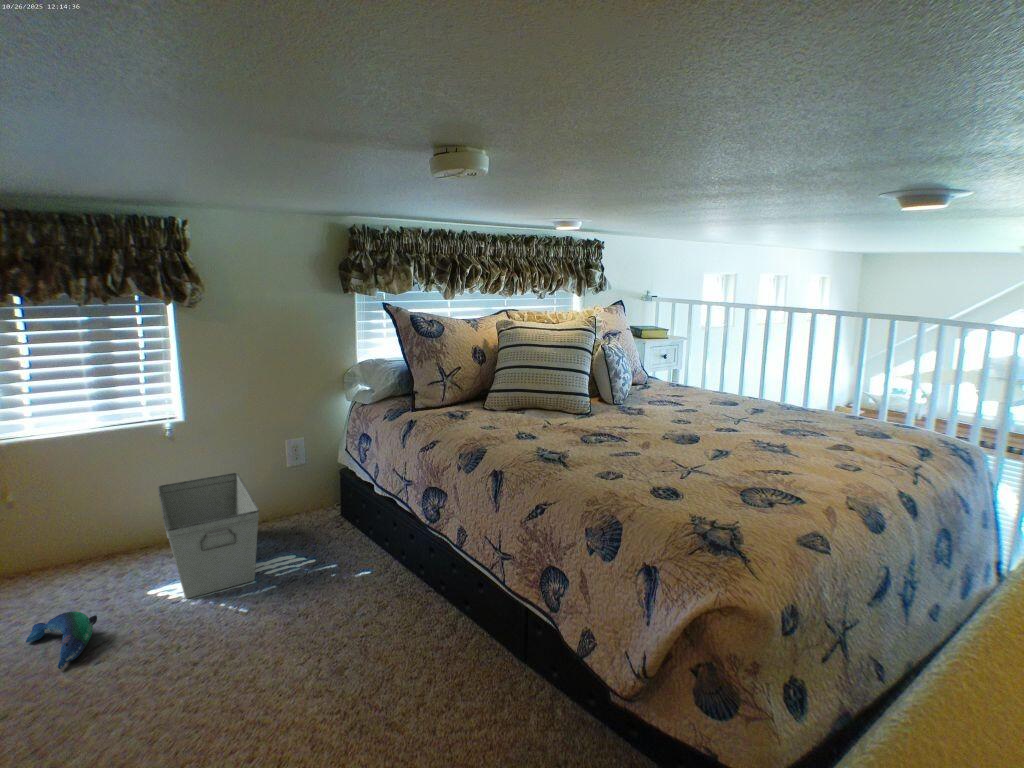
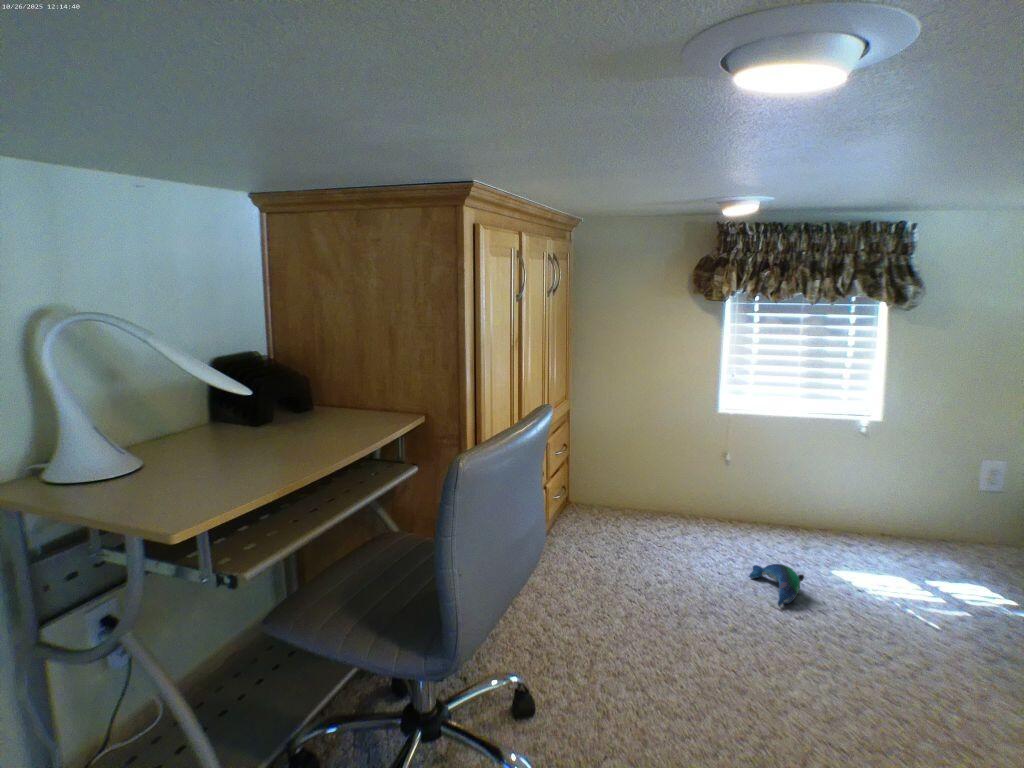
storage bin: present [158,473,259,599] -> none [846,478,961,599]

